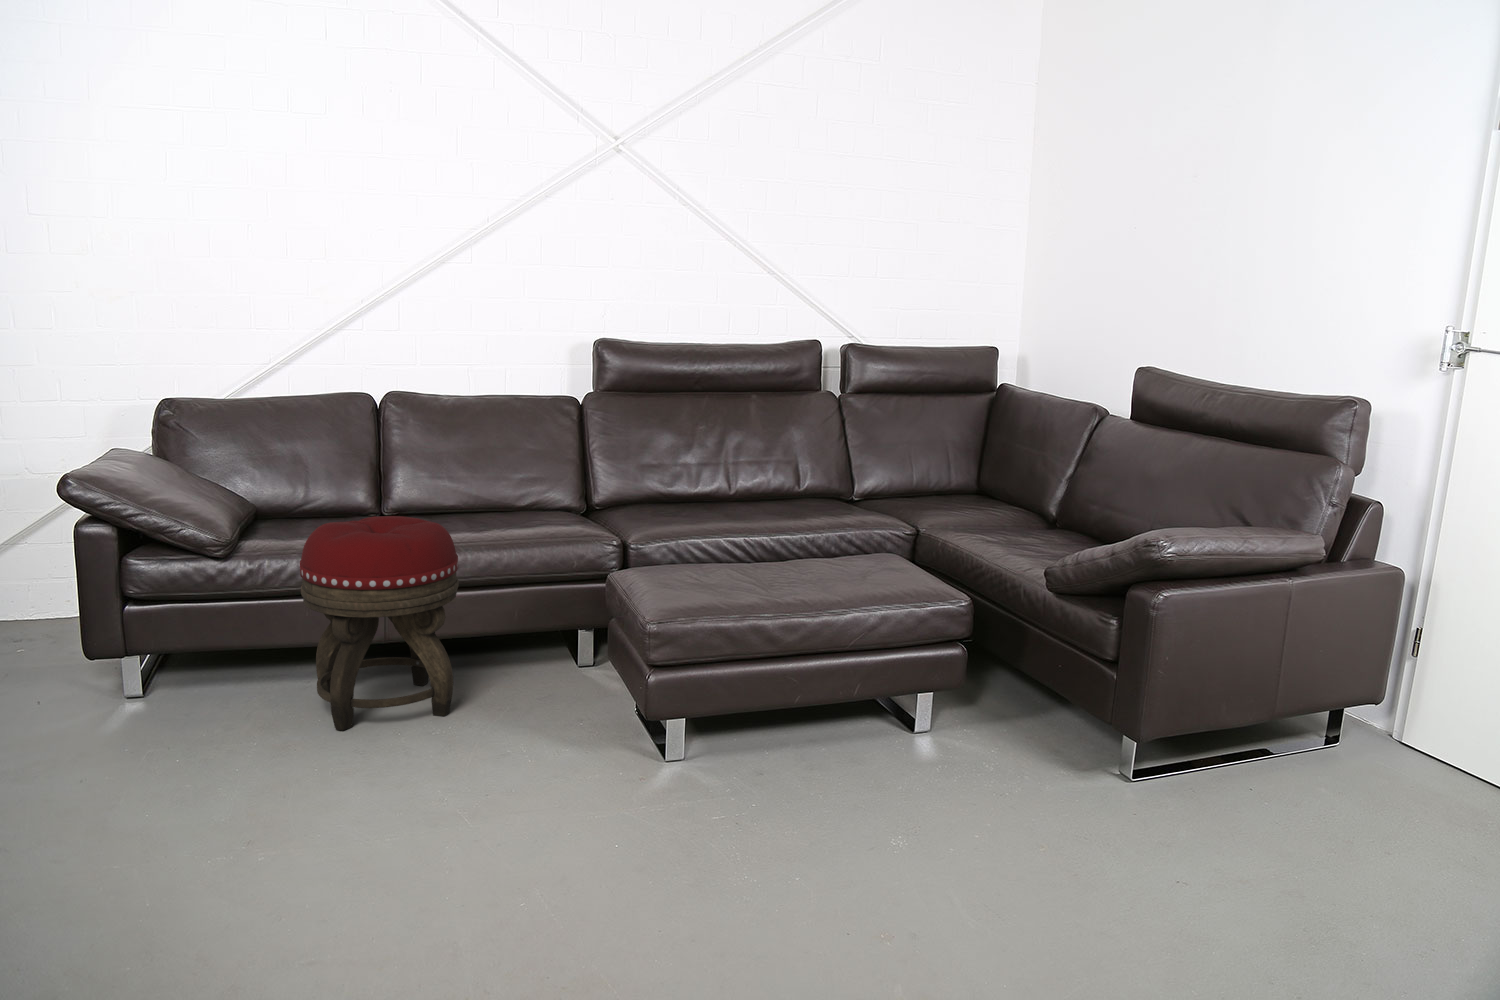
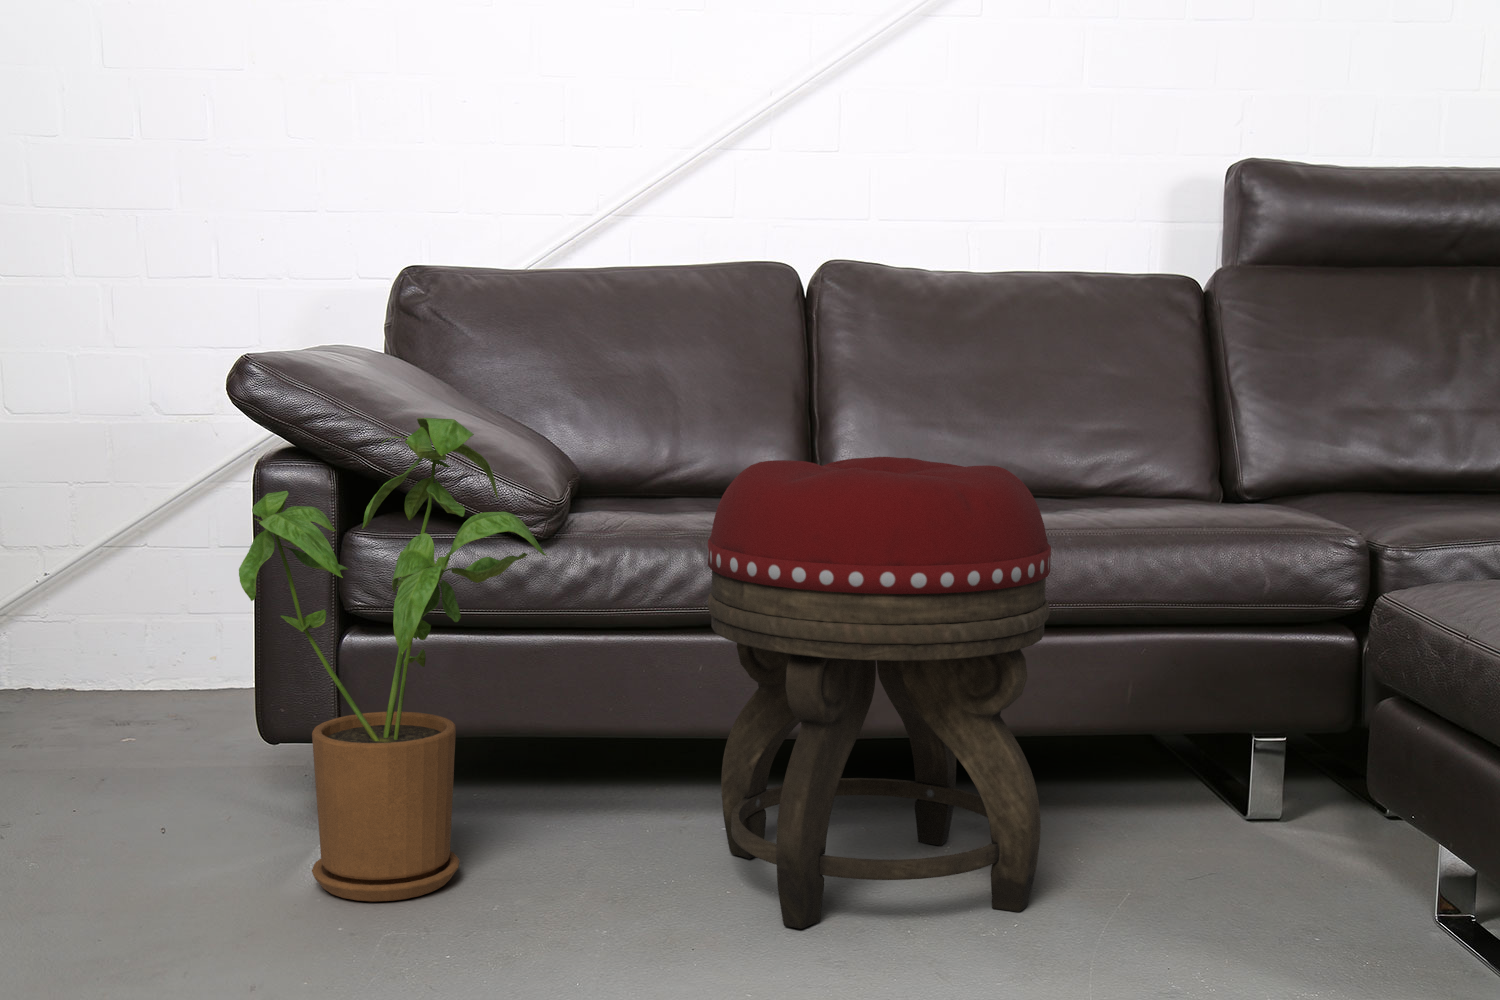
house plant: none [66,508,220,731] -> present [239,418,547,901]

